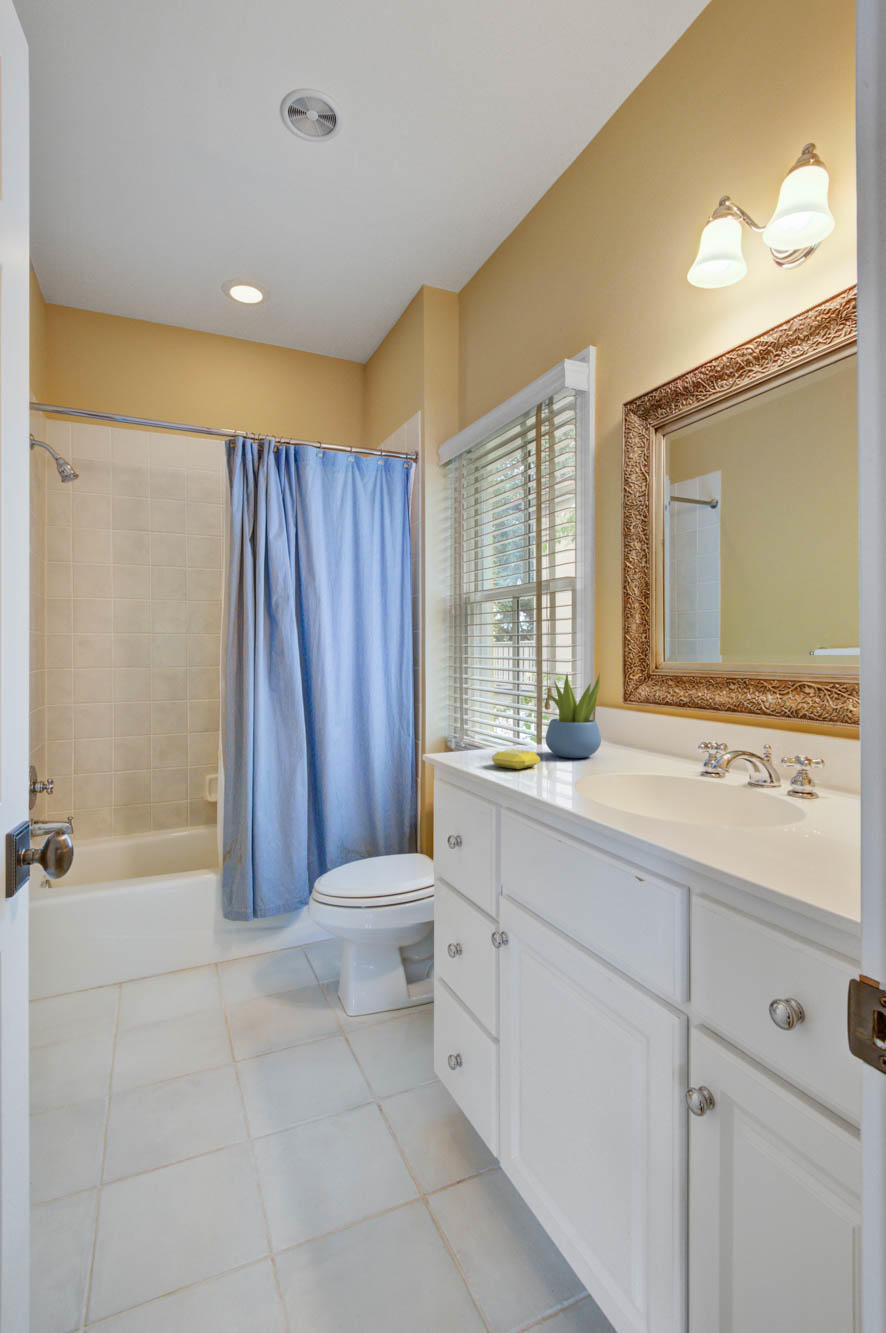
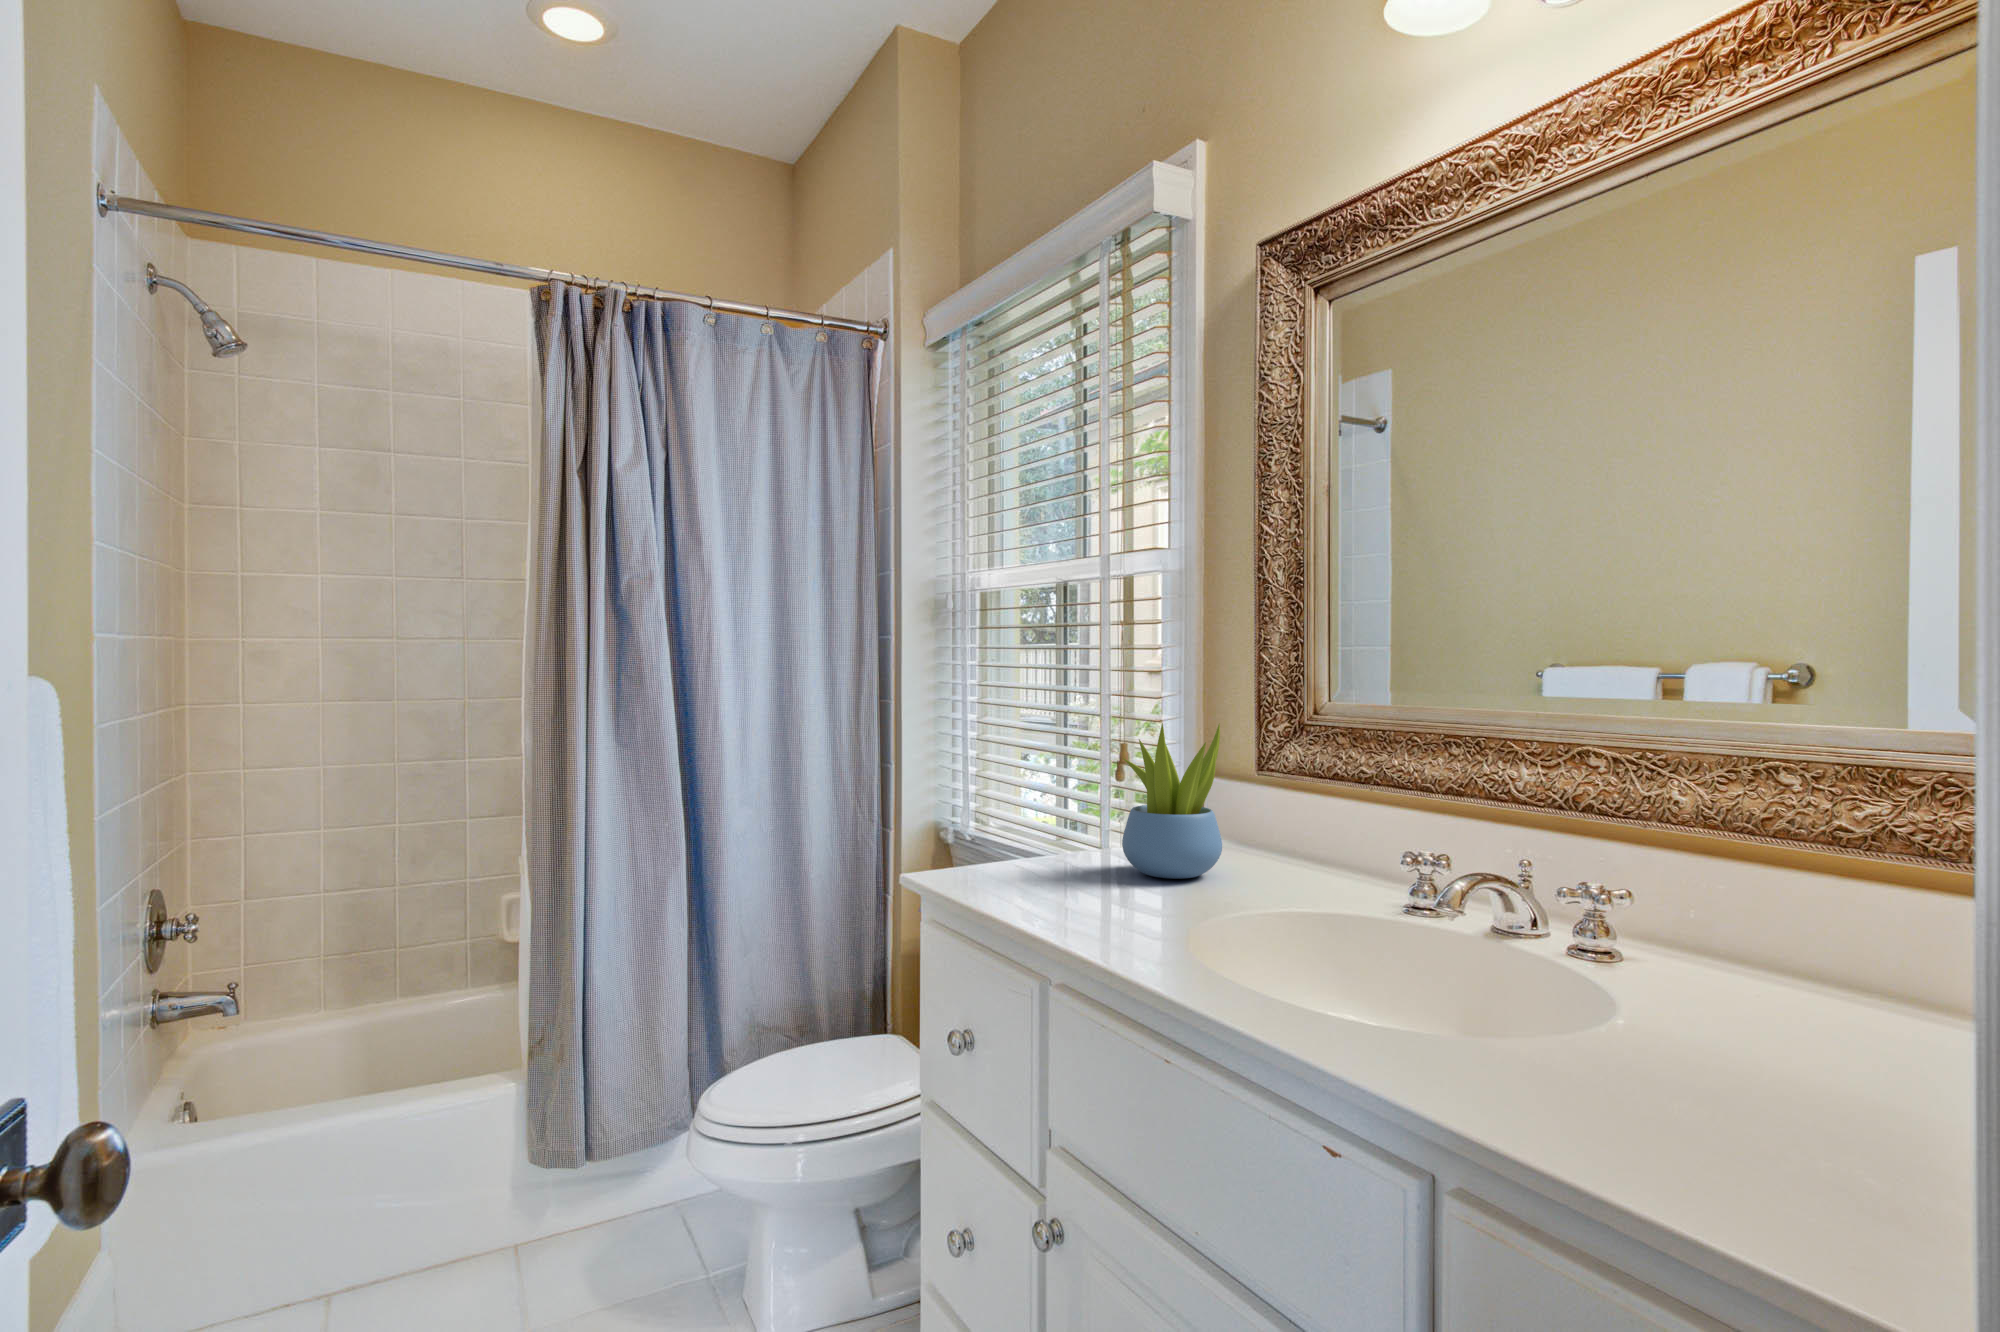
soap bar: present [492,749,540,769] -> none [1027,865,1115,905]

